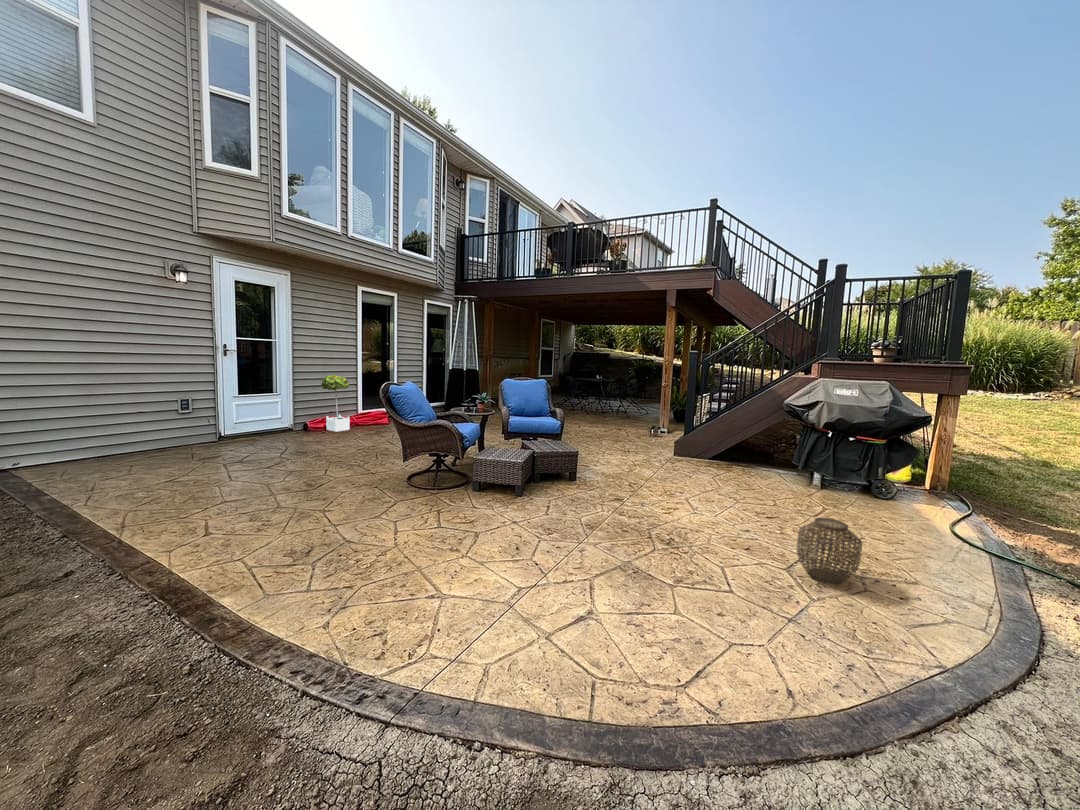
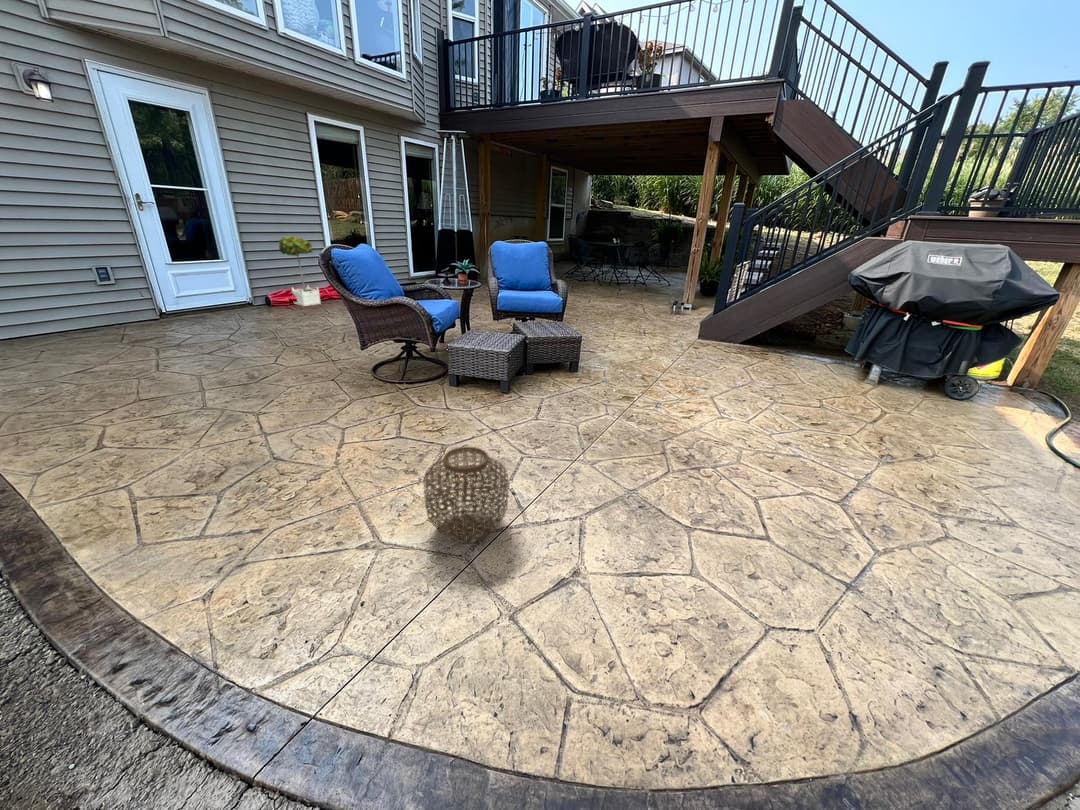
woven basket: present [797,518,862,583] -> present [424,447,508,543]

